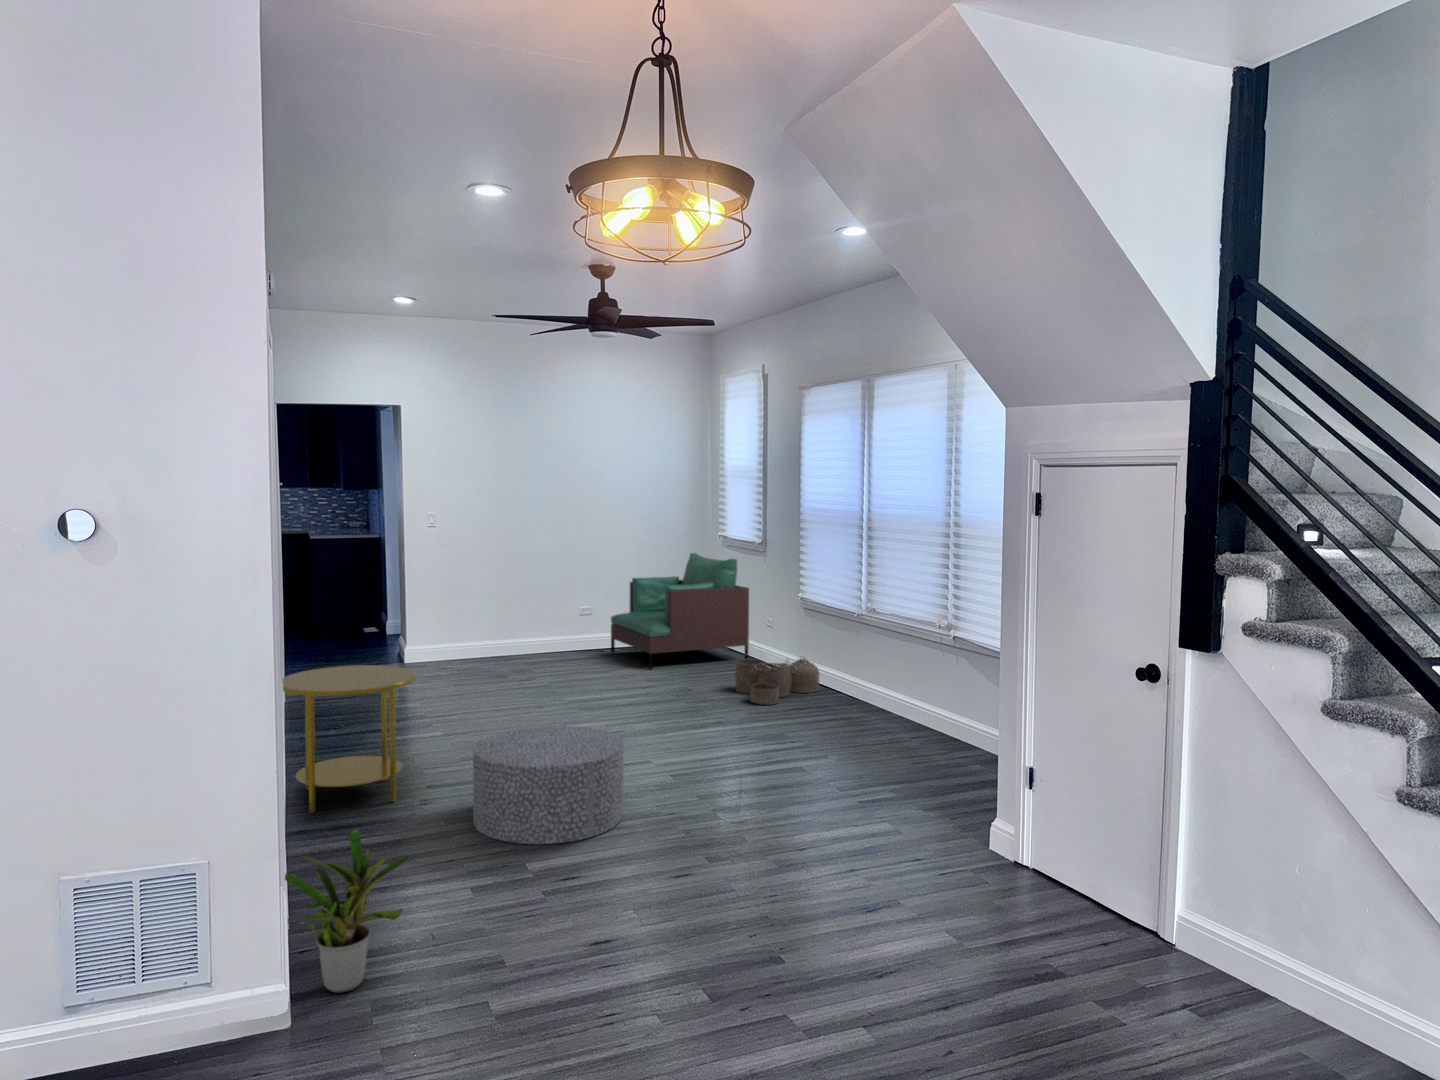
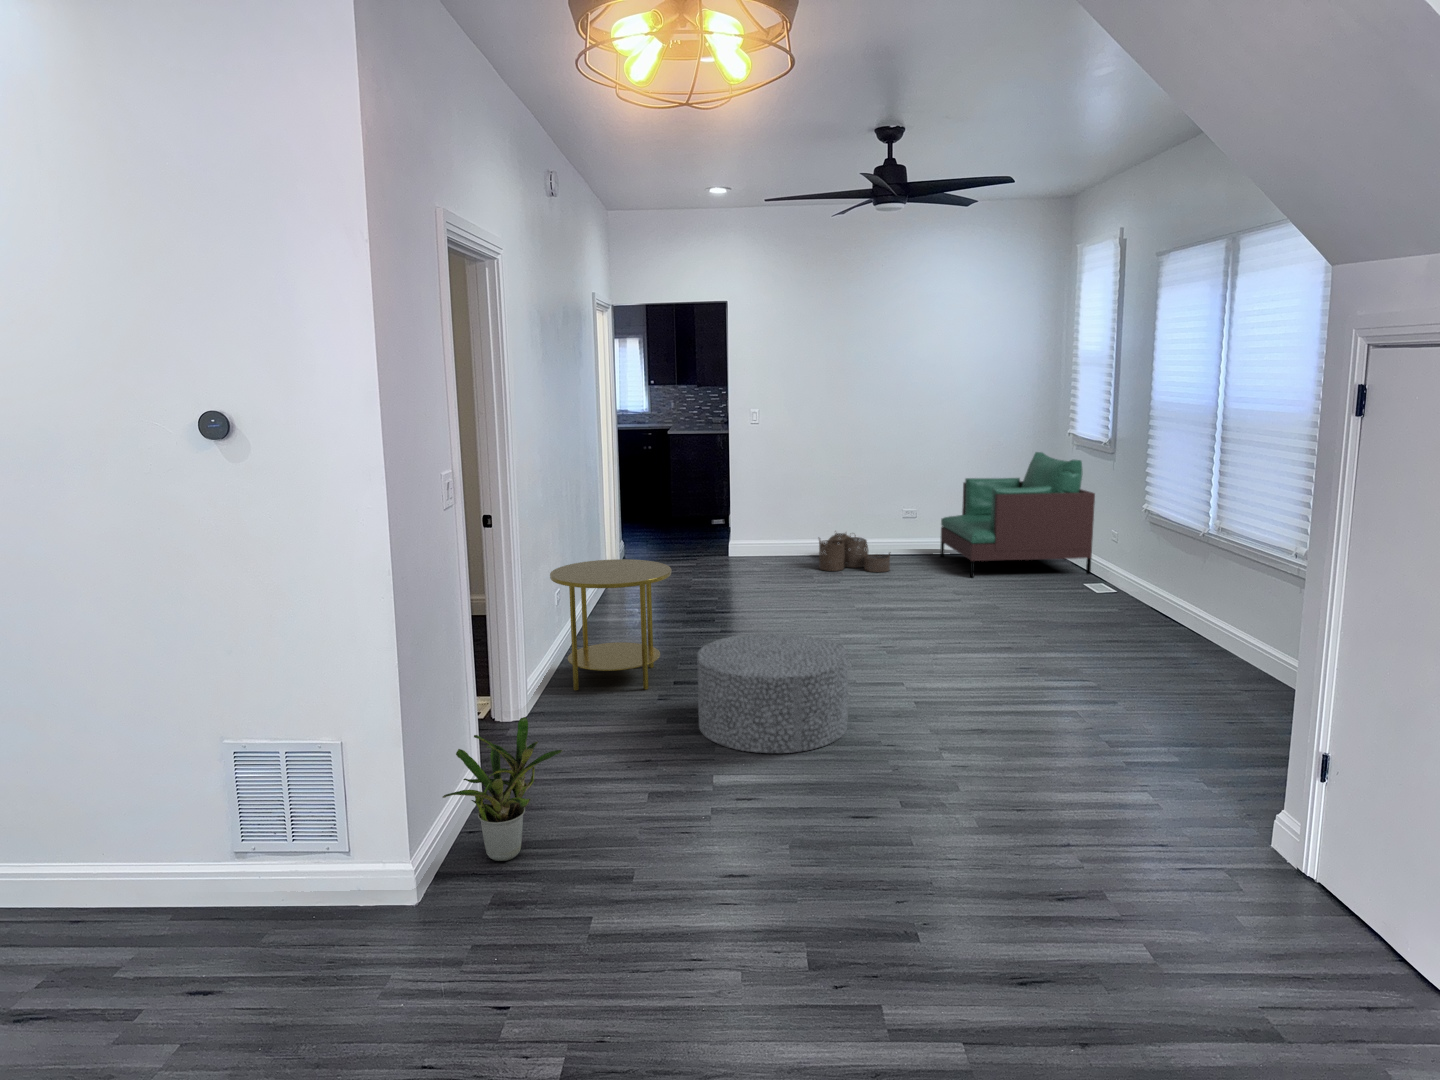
woven basket: present [736,654,819,705] -> present [819,533,890,572]

